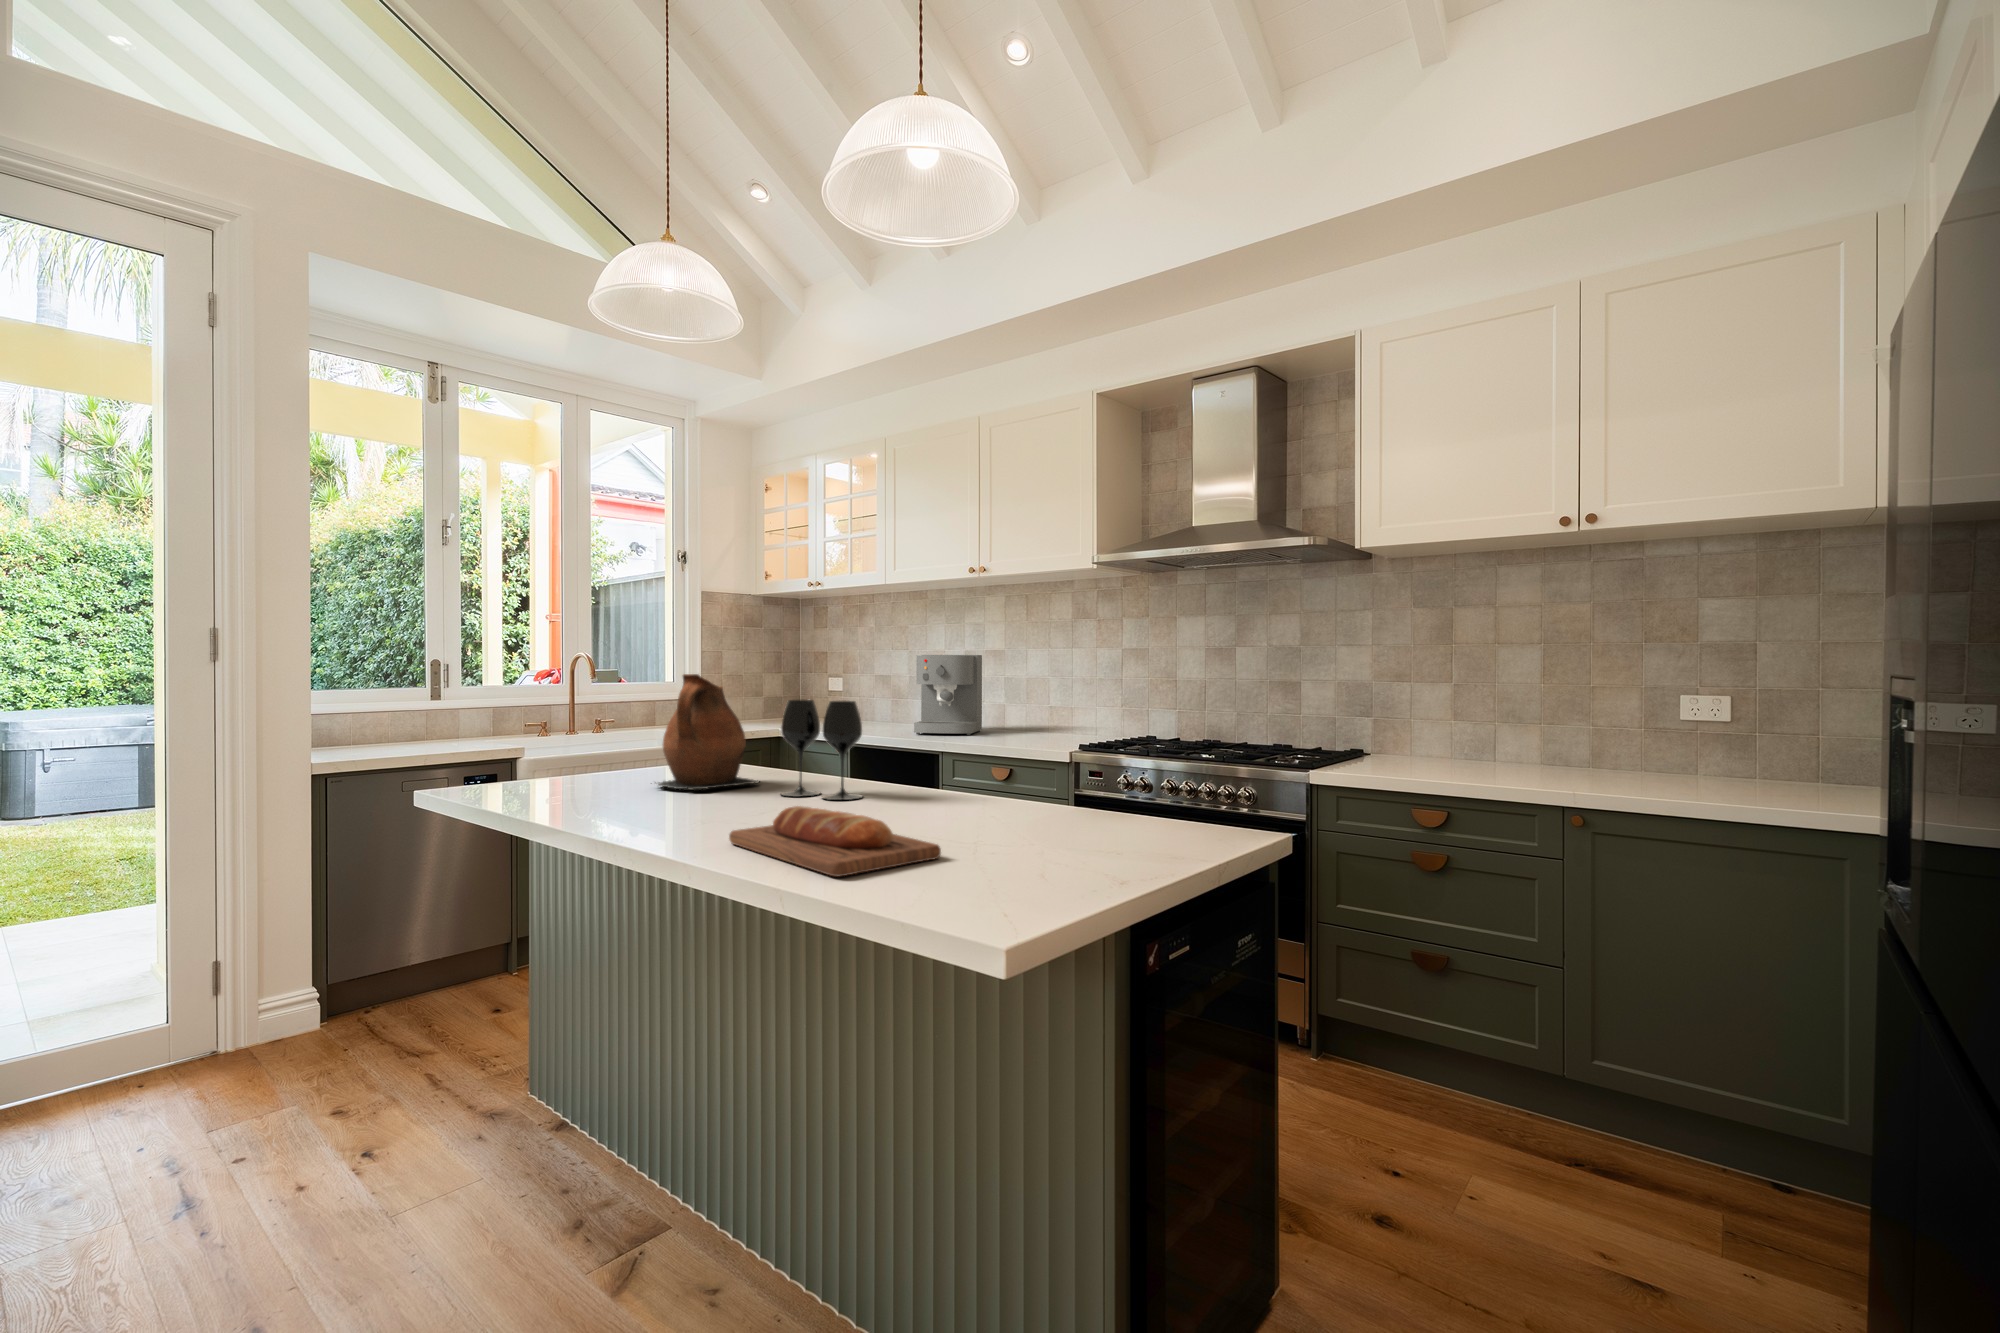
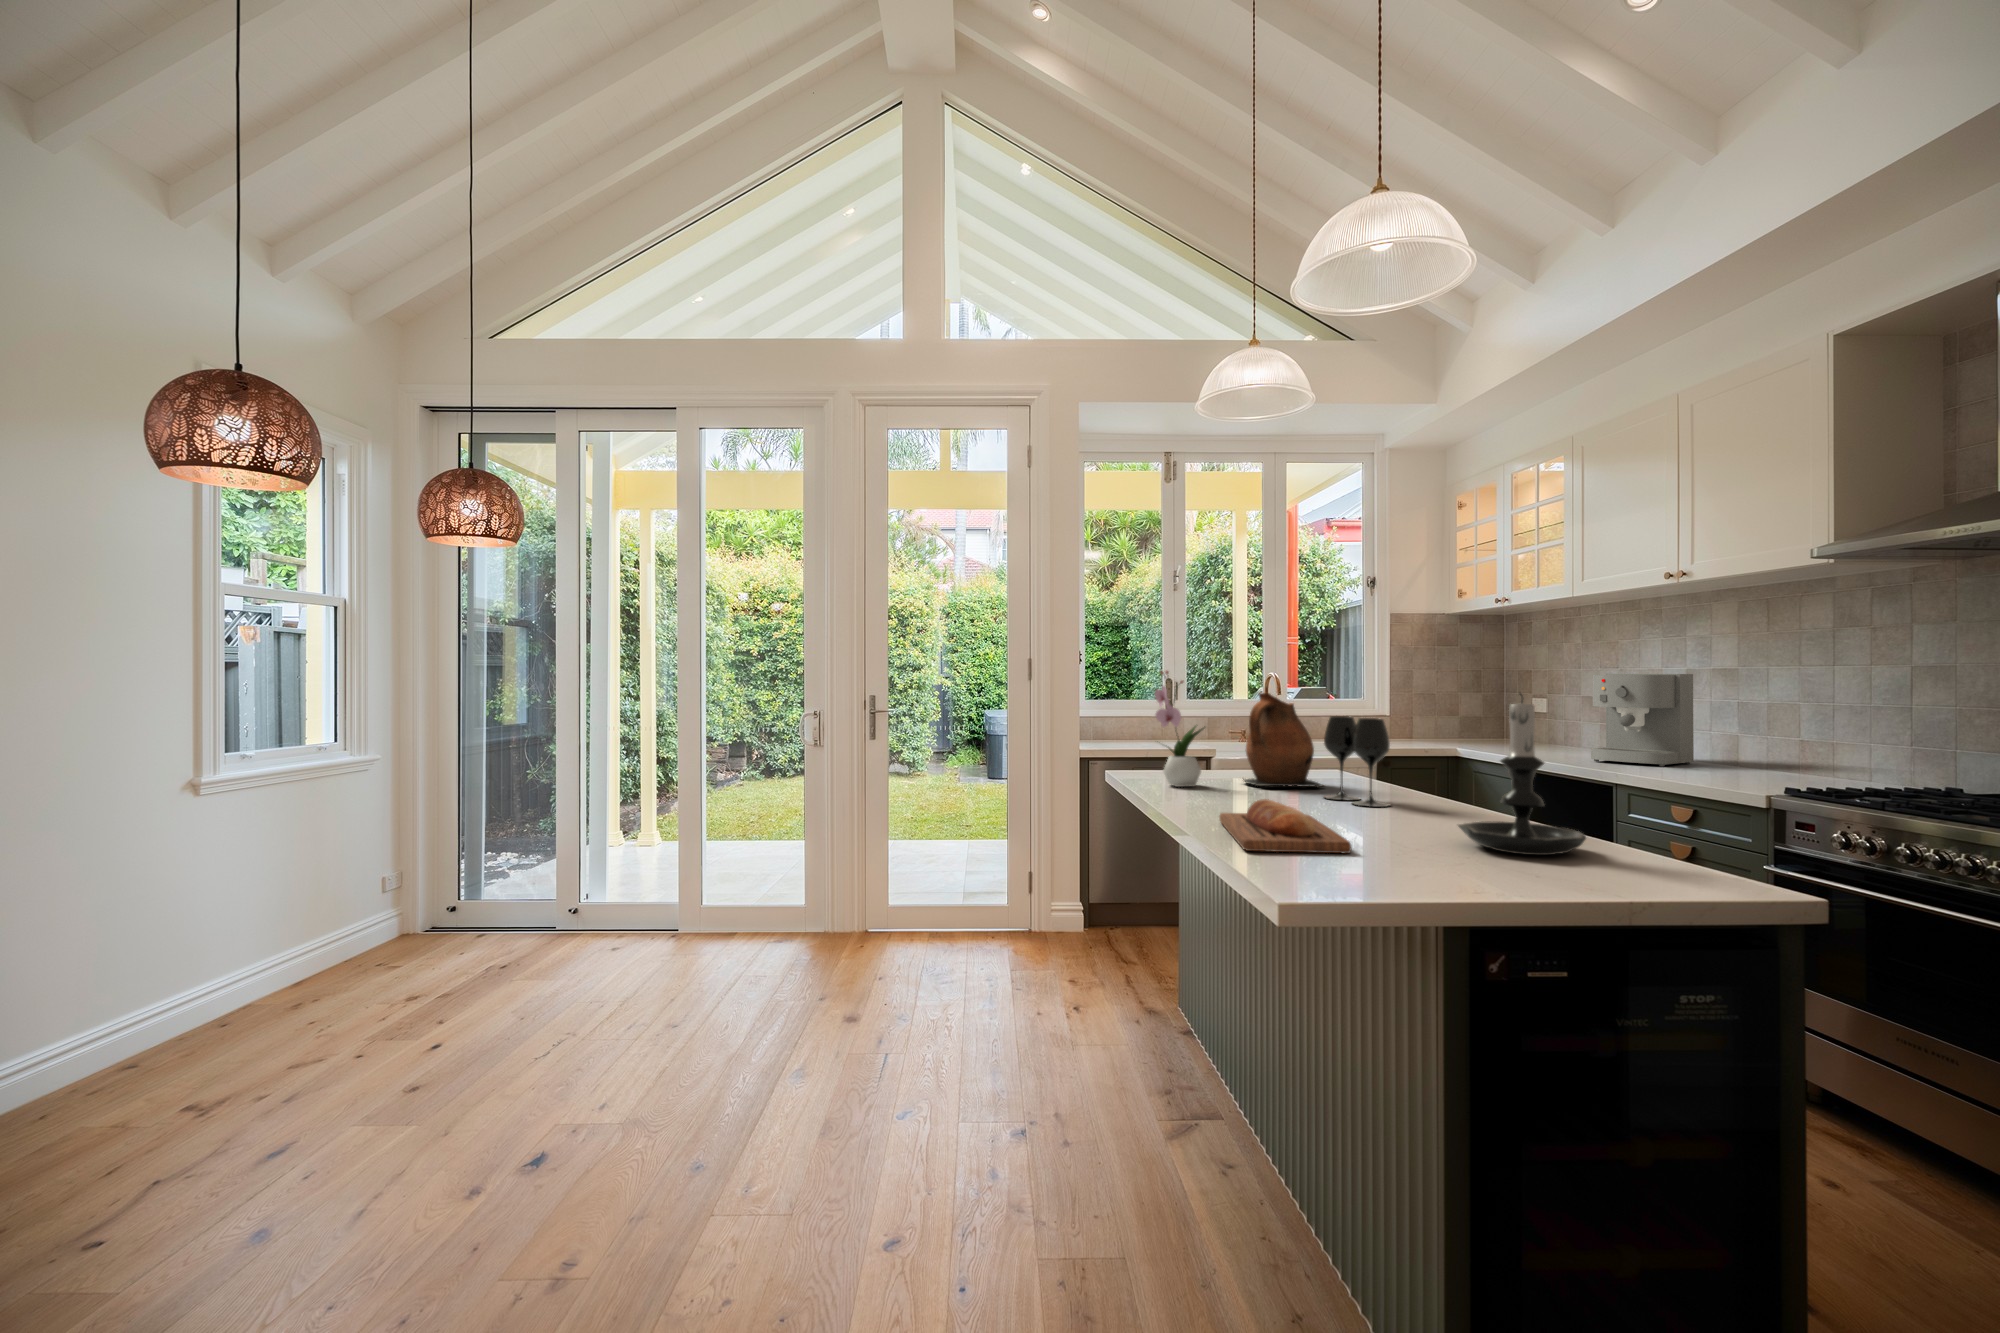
flower arrangement: none [544,645,623,803] -> present [1155,671,1204,787]
candle holder: none [1000,668,1114,831] -> present [1458,693,1586,855]

